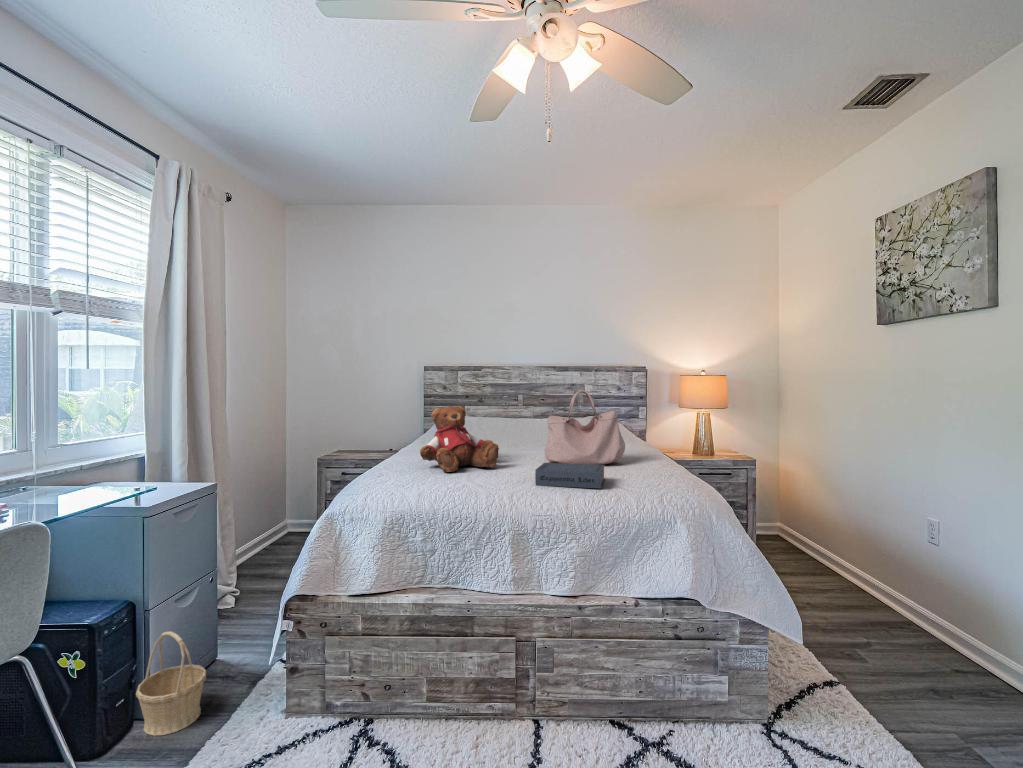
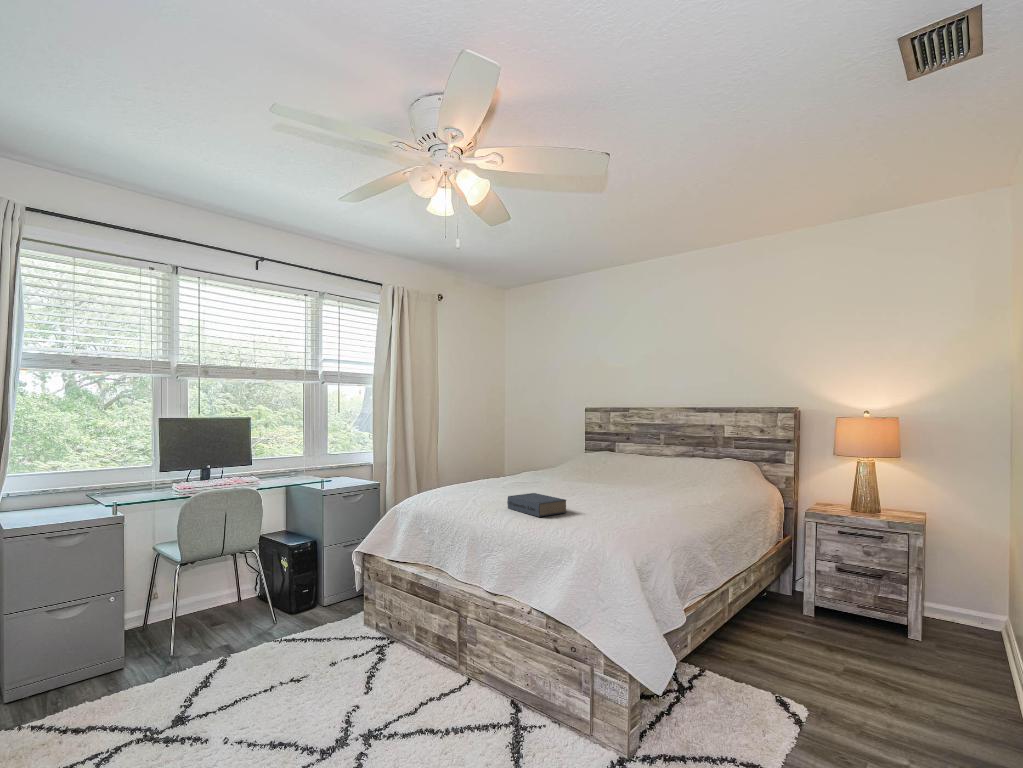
handbag: present [544,390,625,465] -> none [573,435,636,502]
teddy bear: present [420,406,499,472] -> none [474,443,534,493]
basket: present [136,632,206,736] -> none [305,563,341,619]

